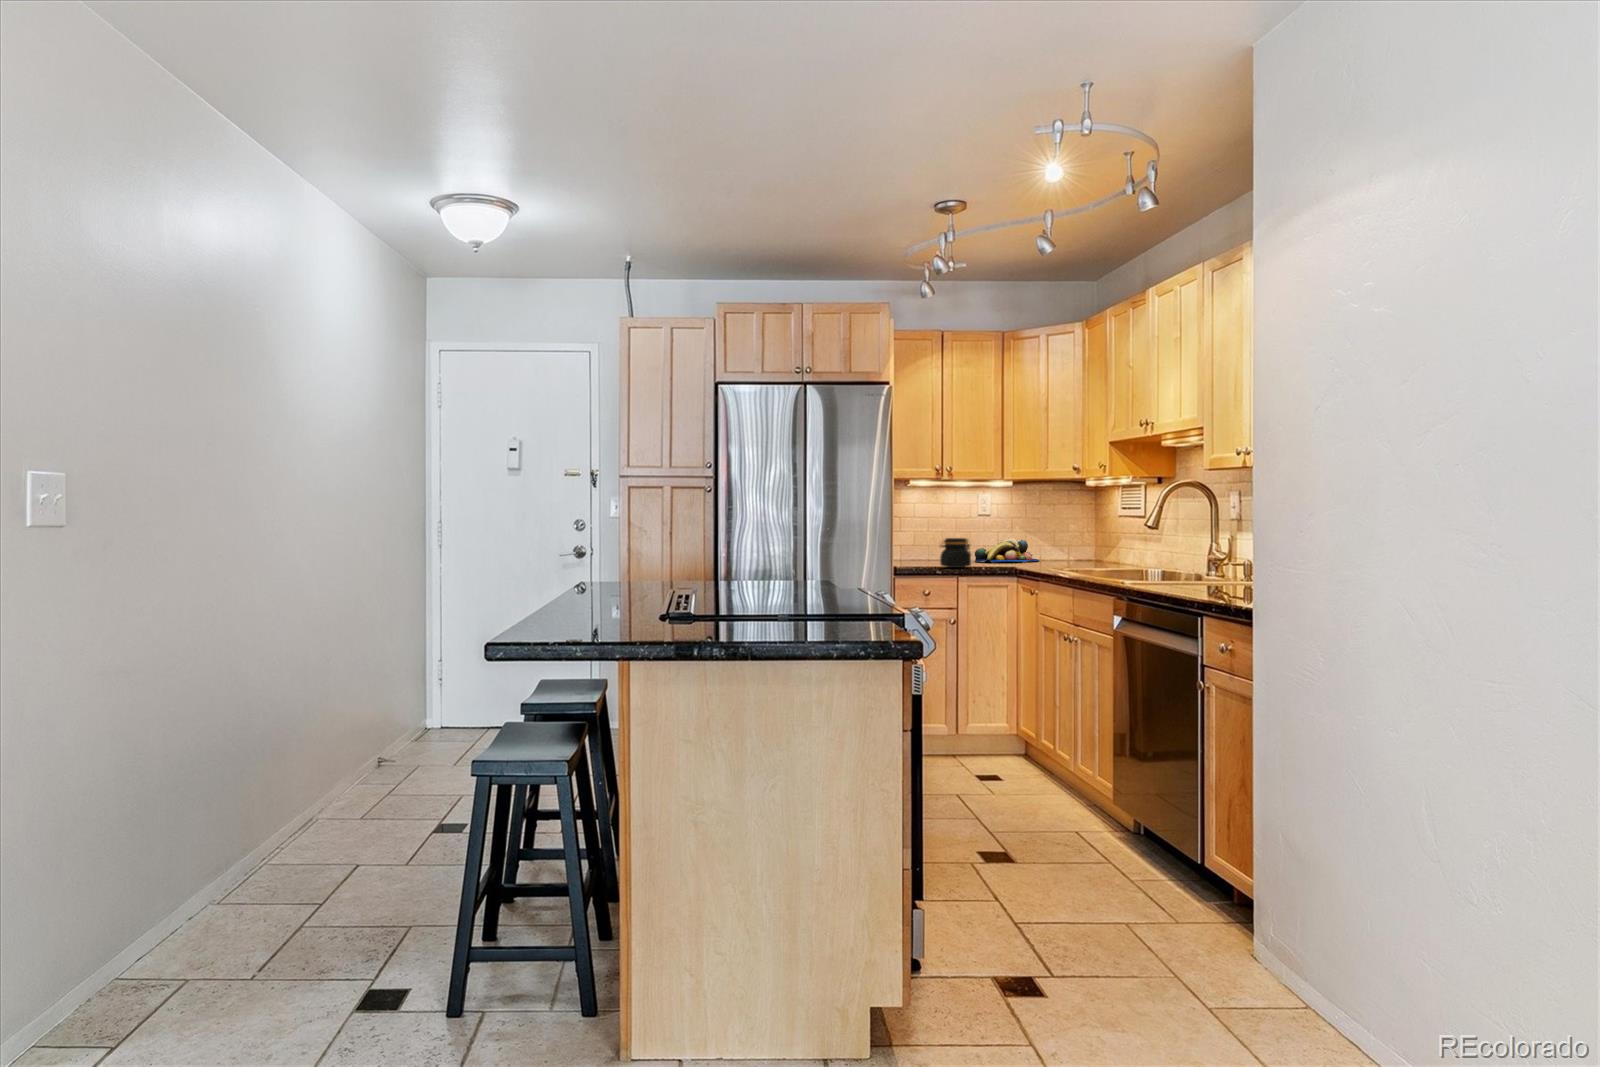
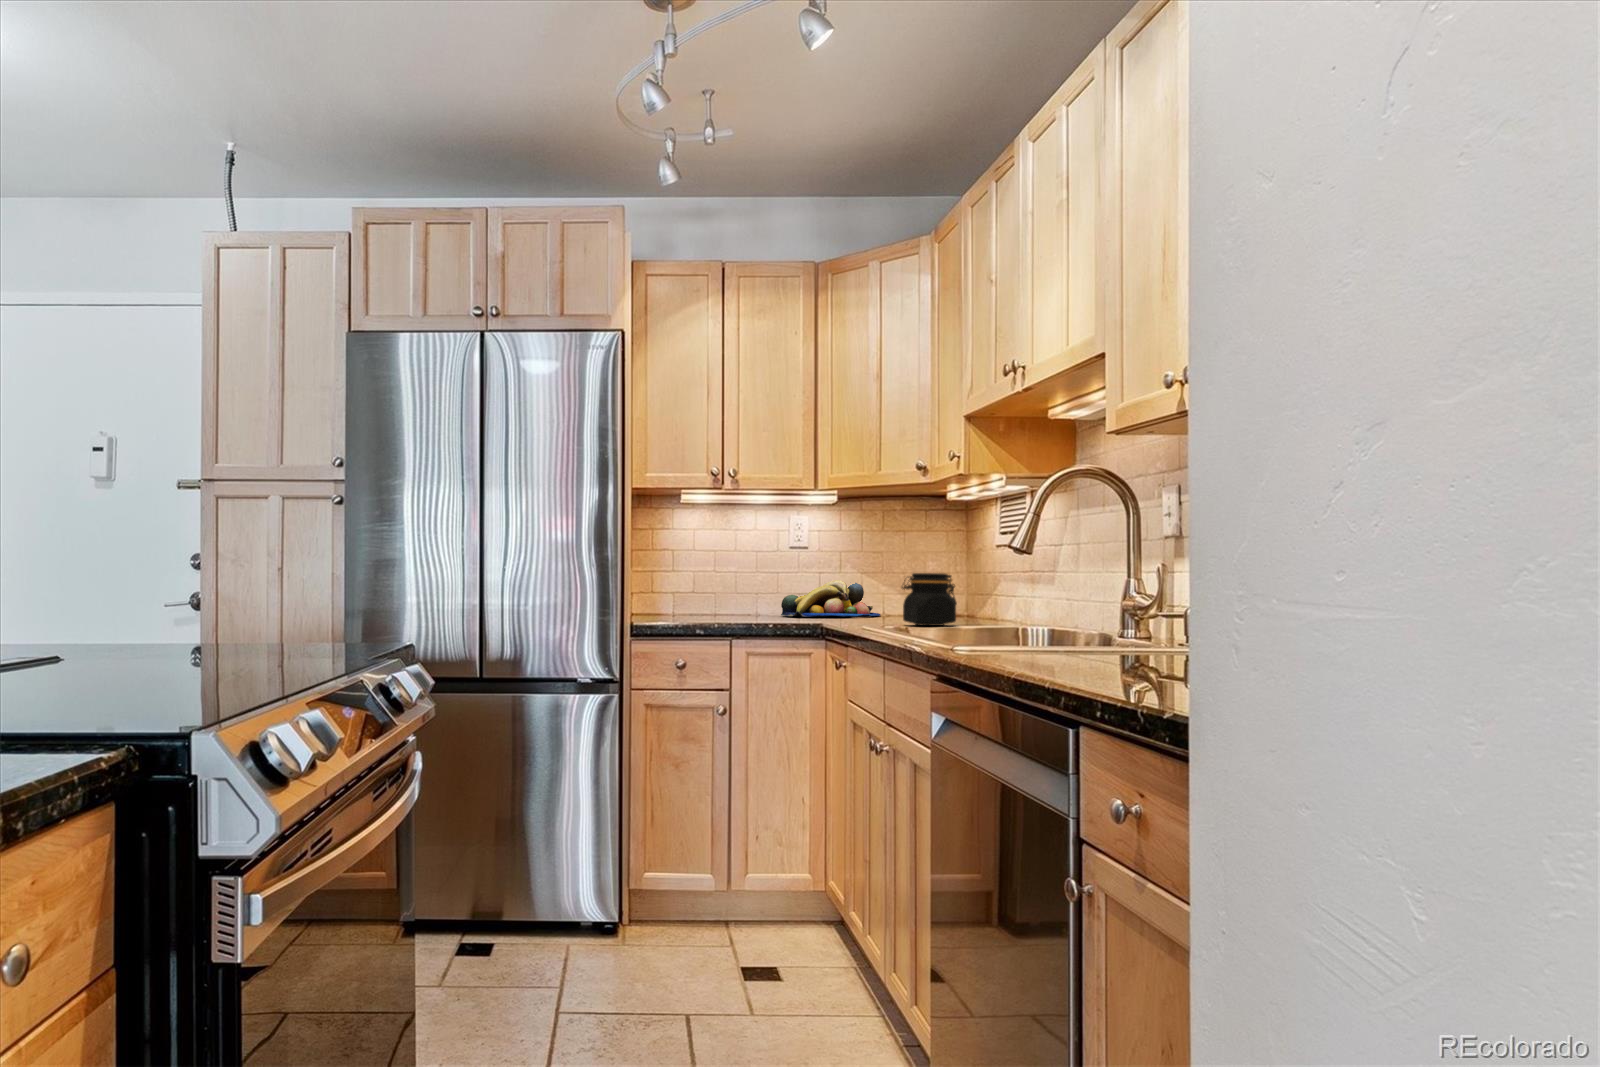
jar: present [940,538,971,568] -> present [902,573,957,626]

